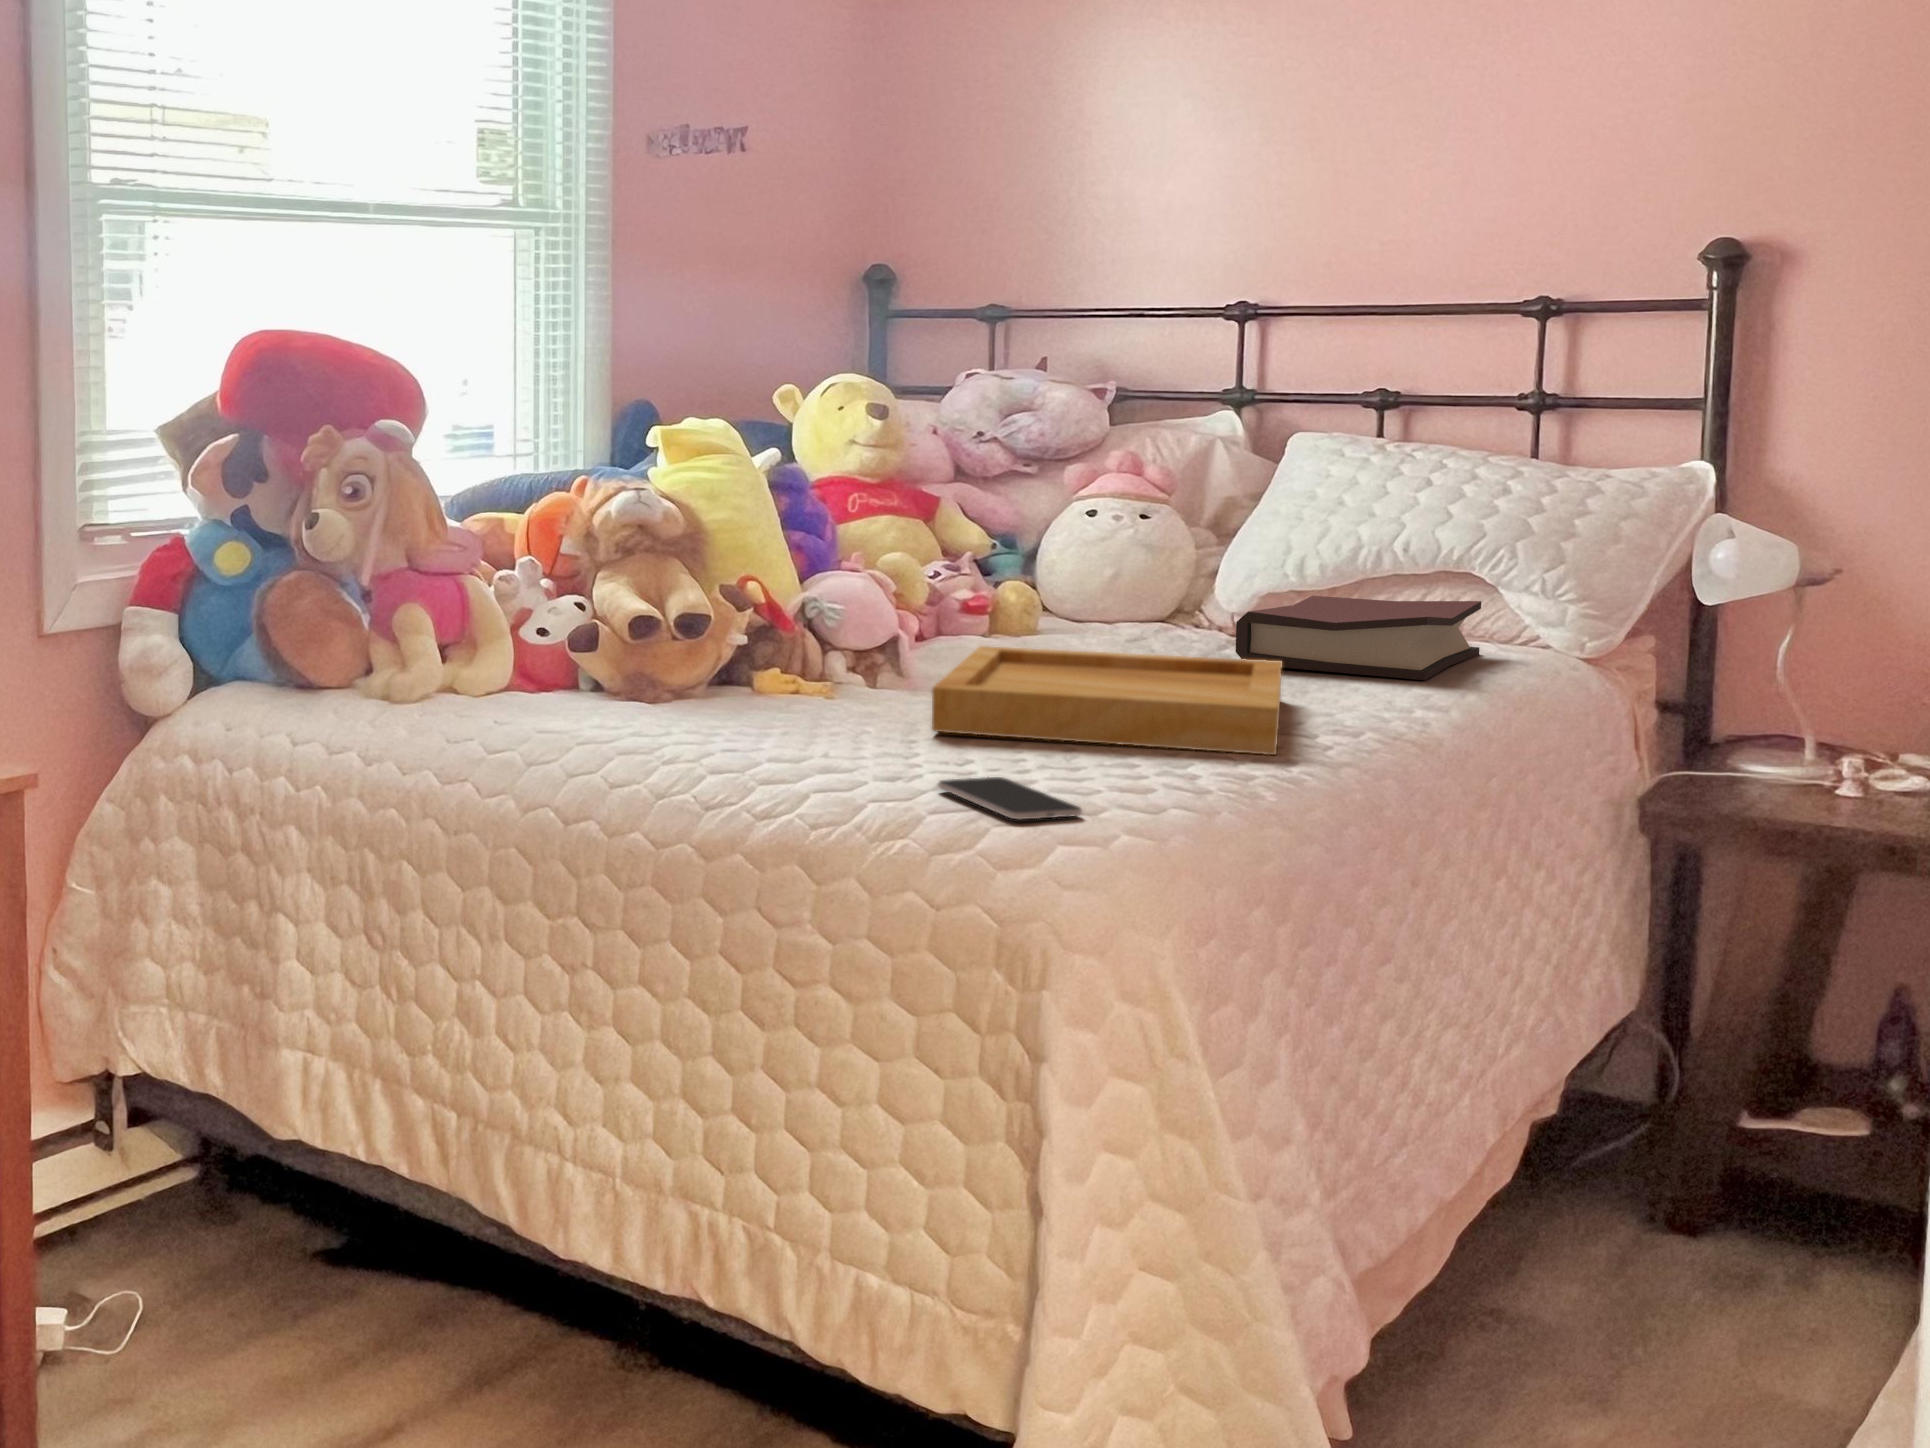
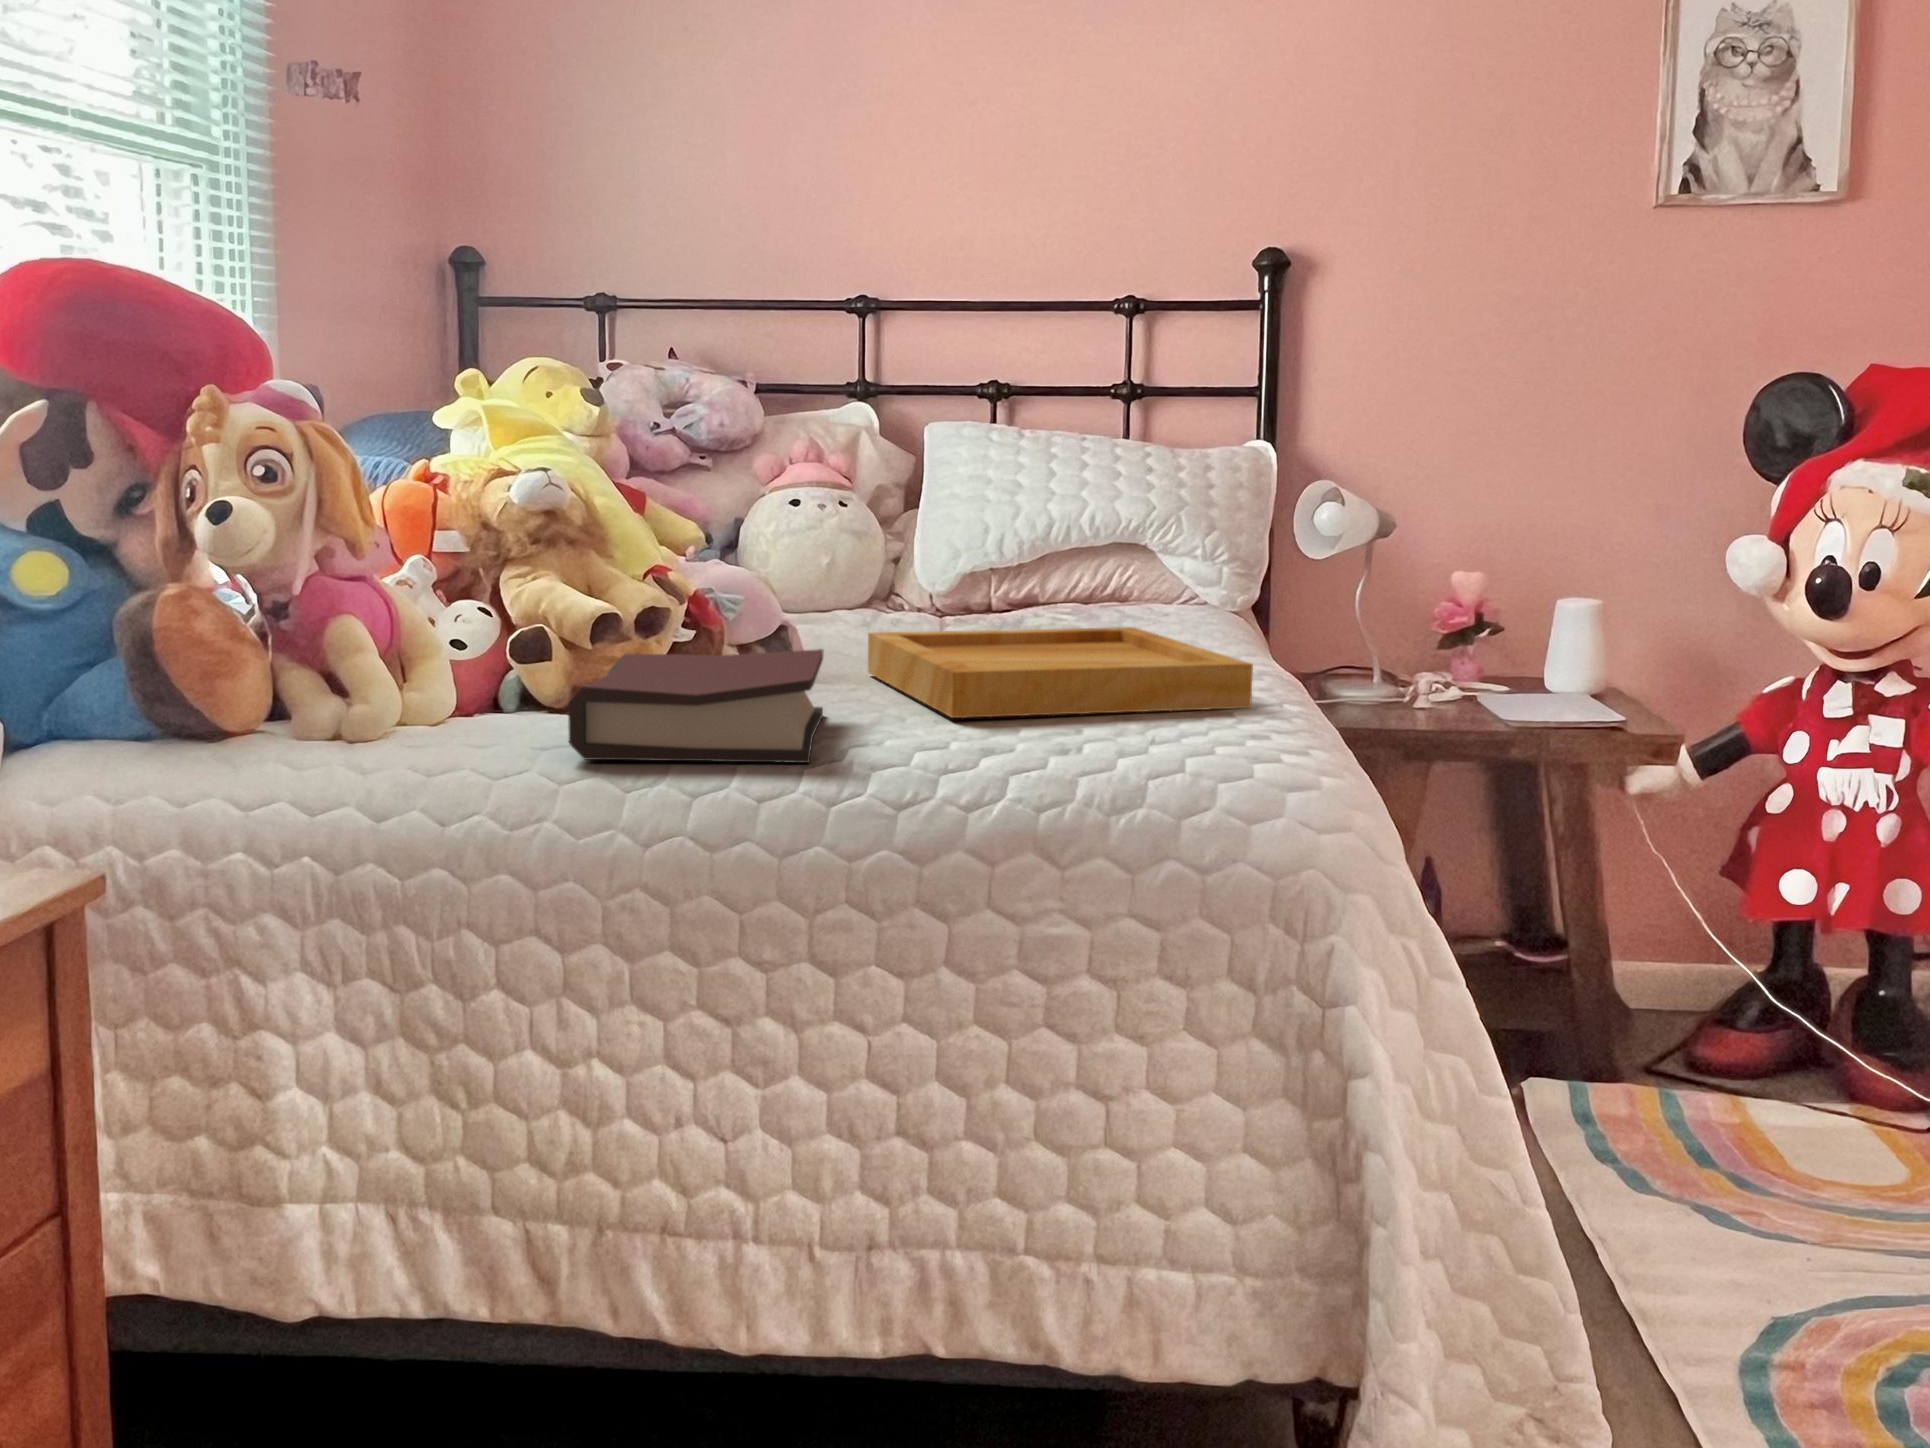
hardback book: present [1236,596,1481,680] -> present [568,649,823,763]
smartphone: present [938,777,1082,820] -> none [1094,750,1263,784]

